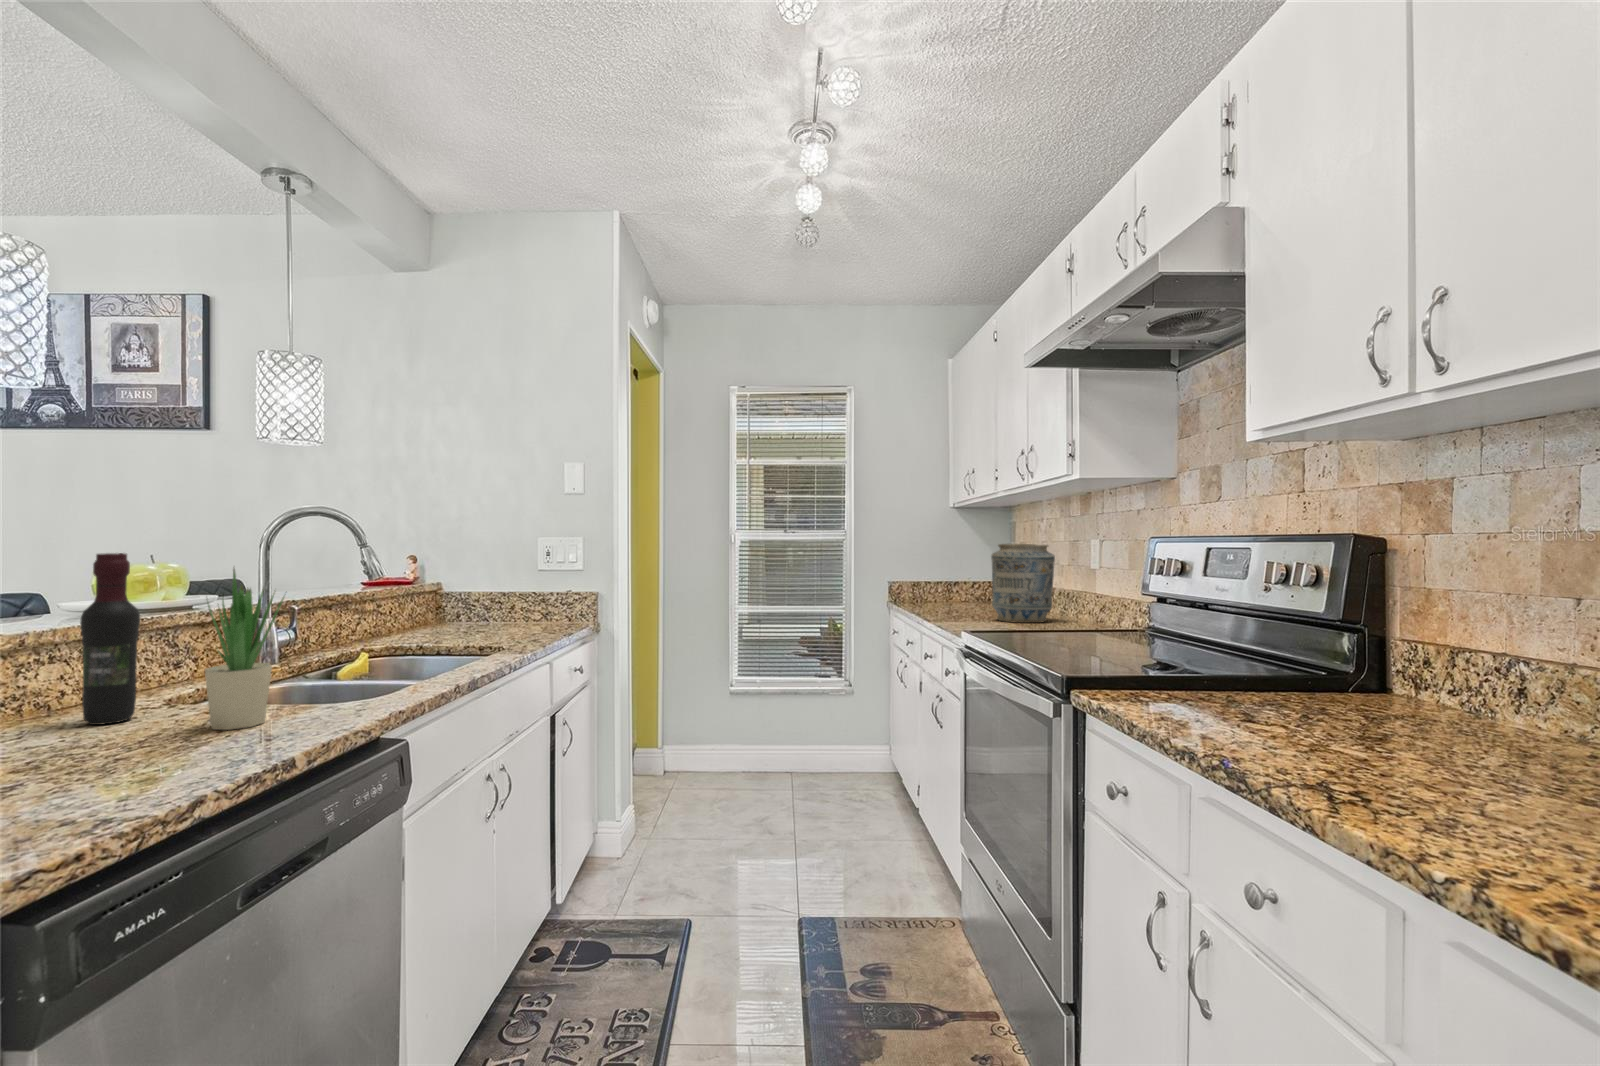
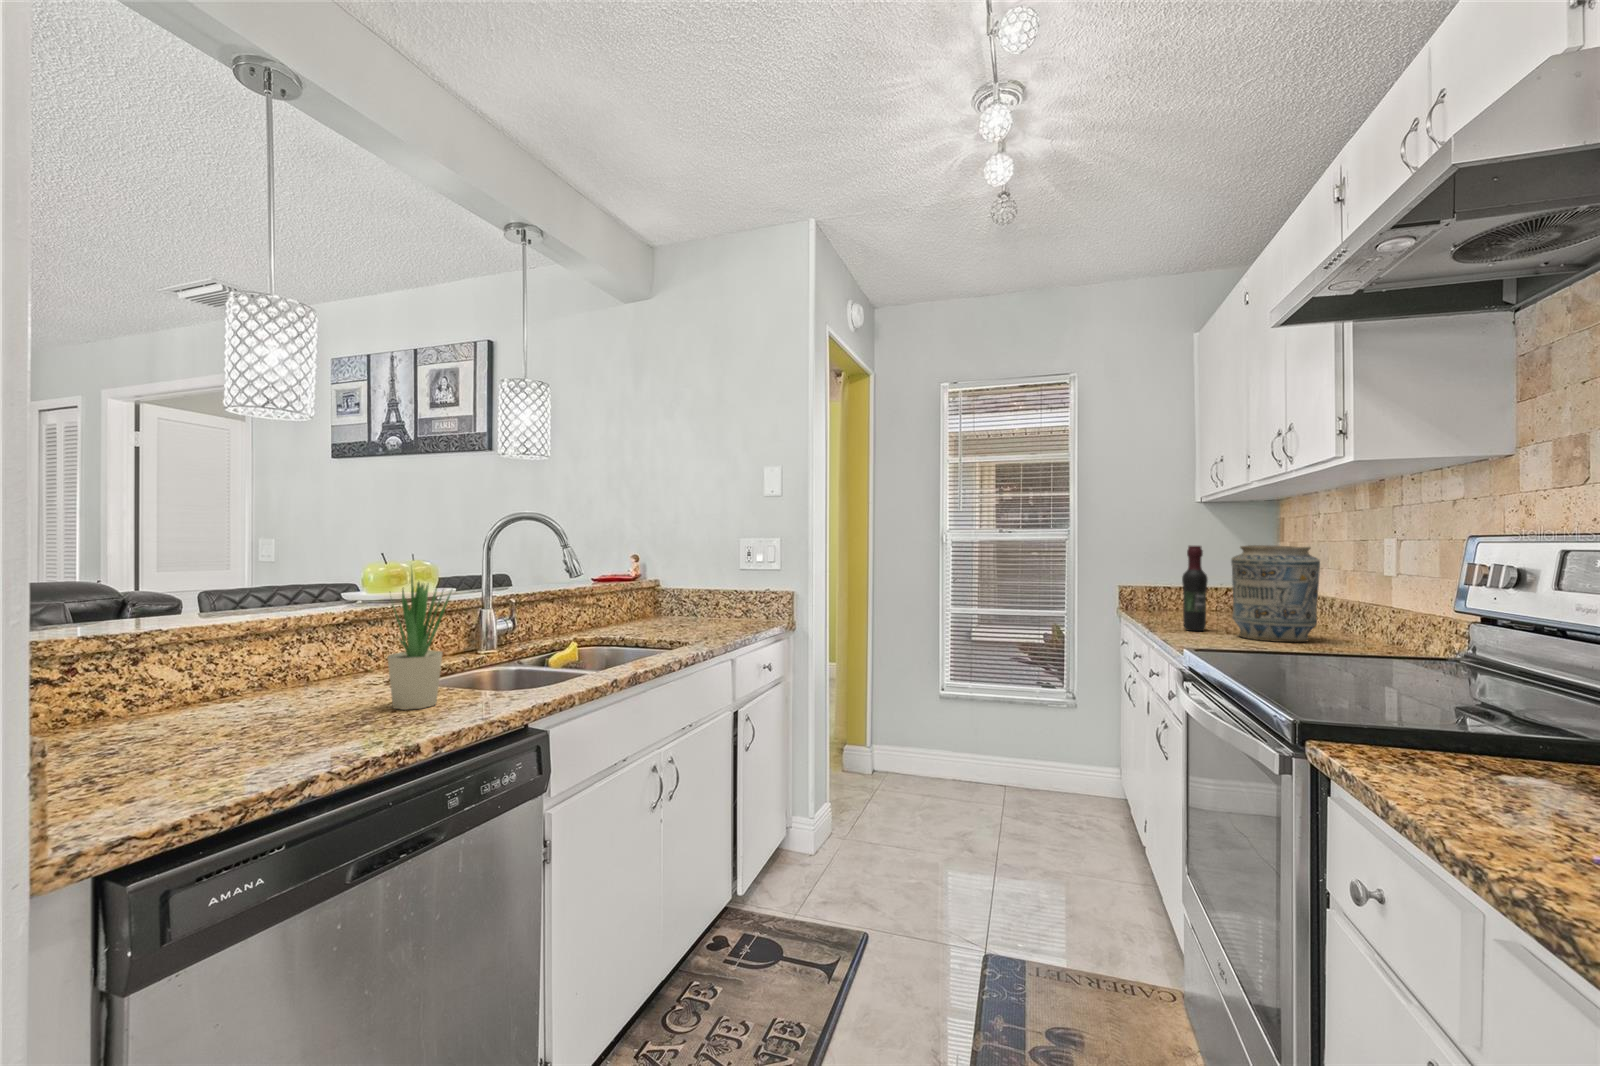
wine bottle: present [80,553,140,725] -> present [1182,546,1208,631]

